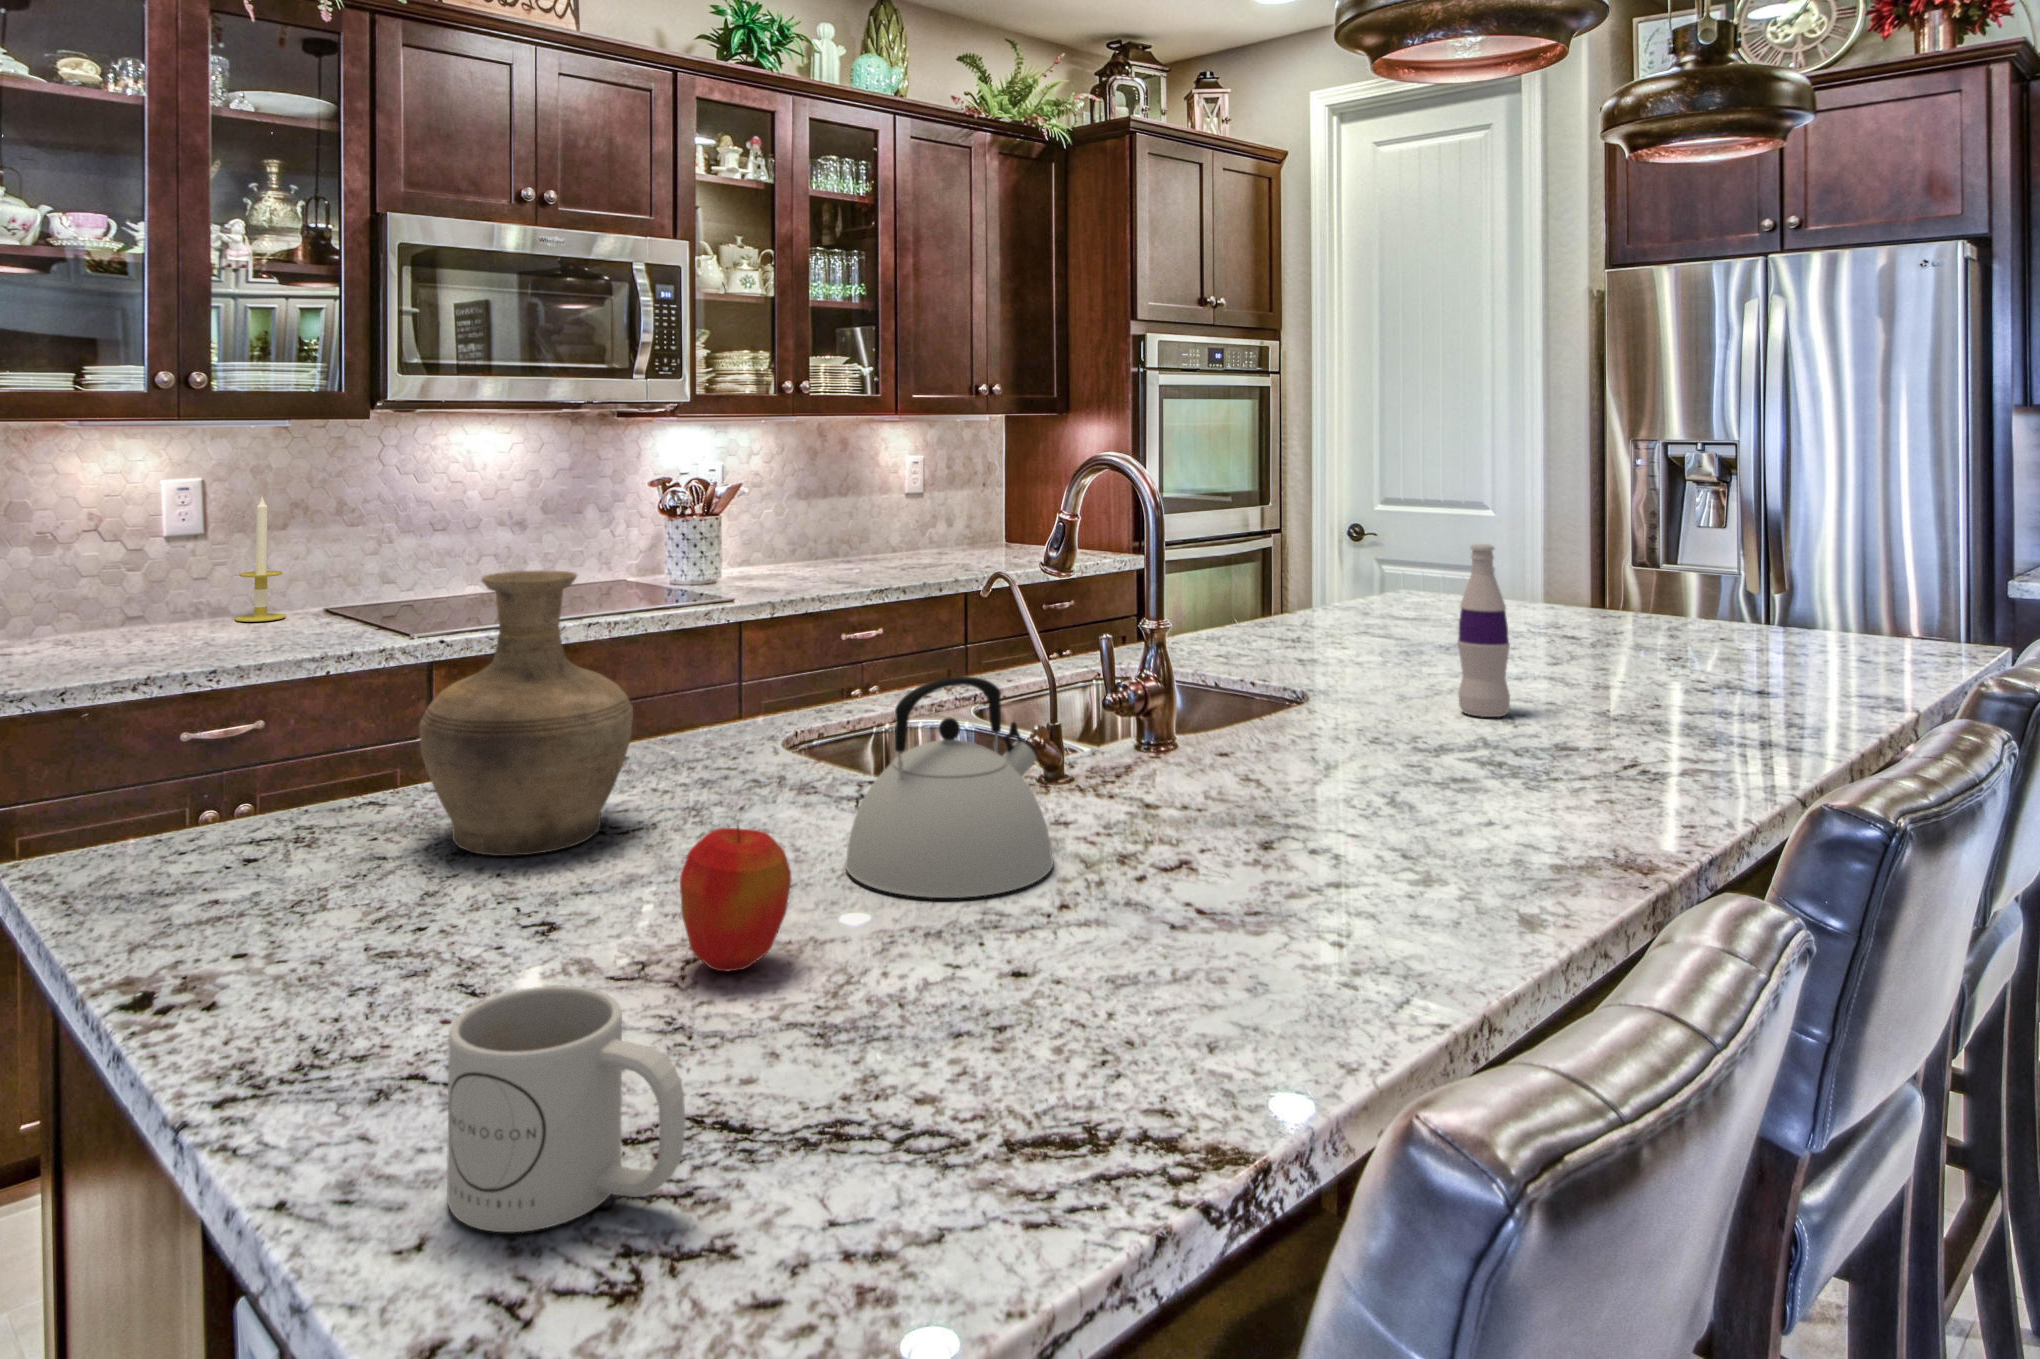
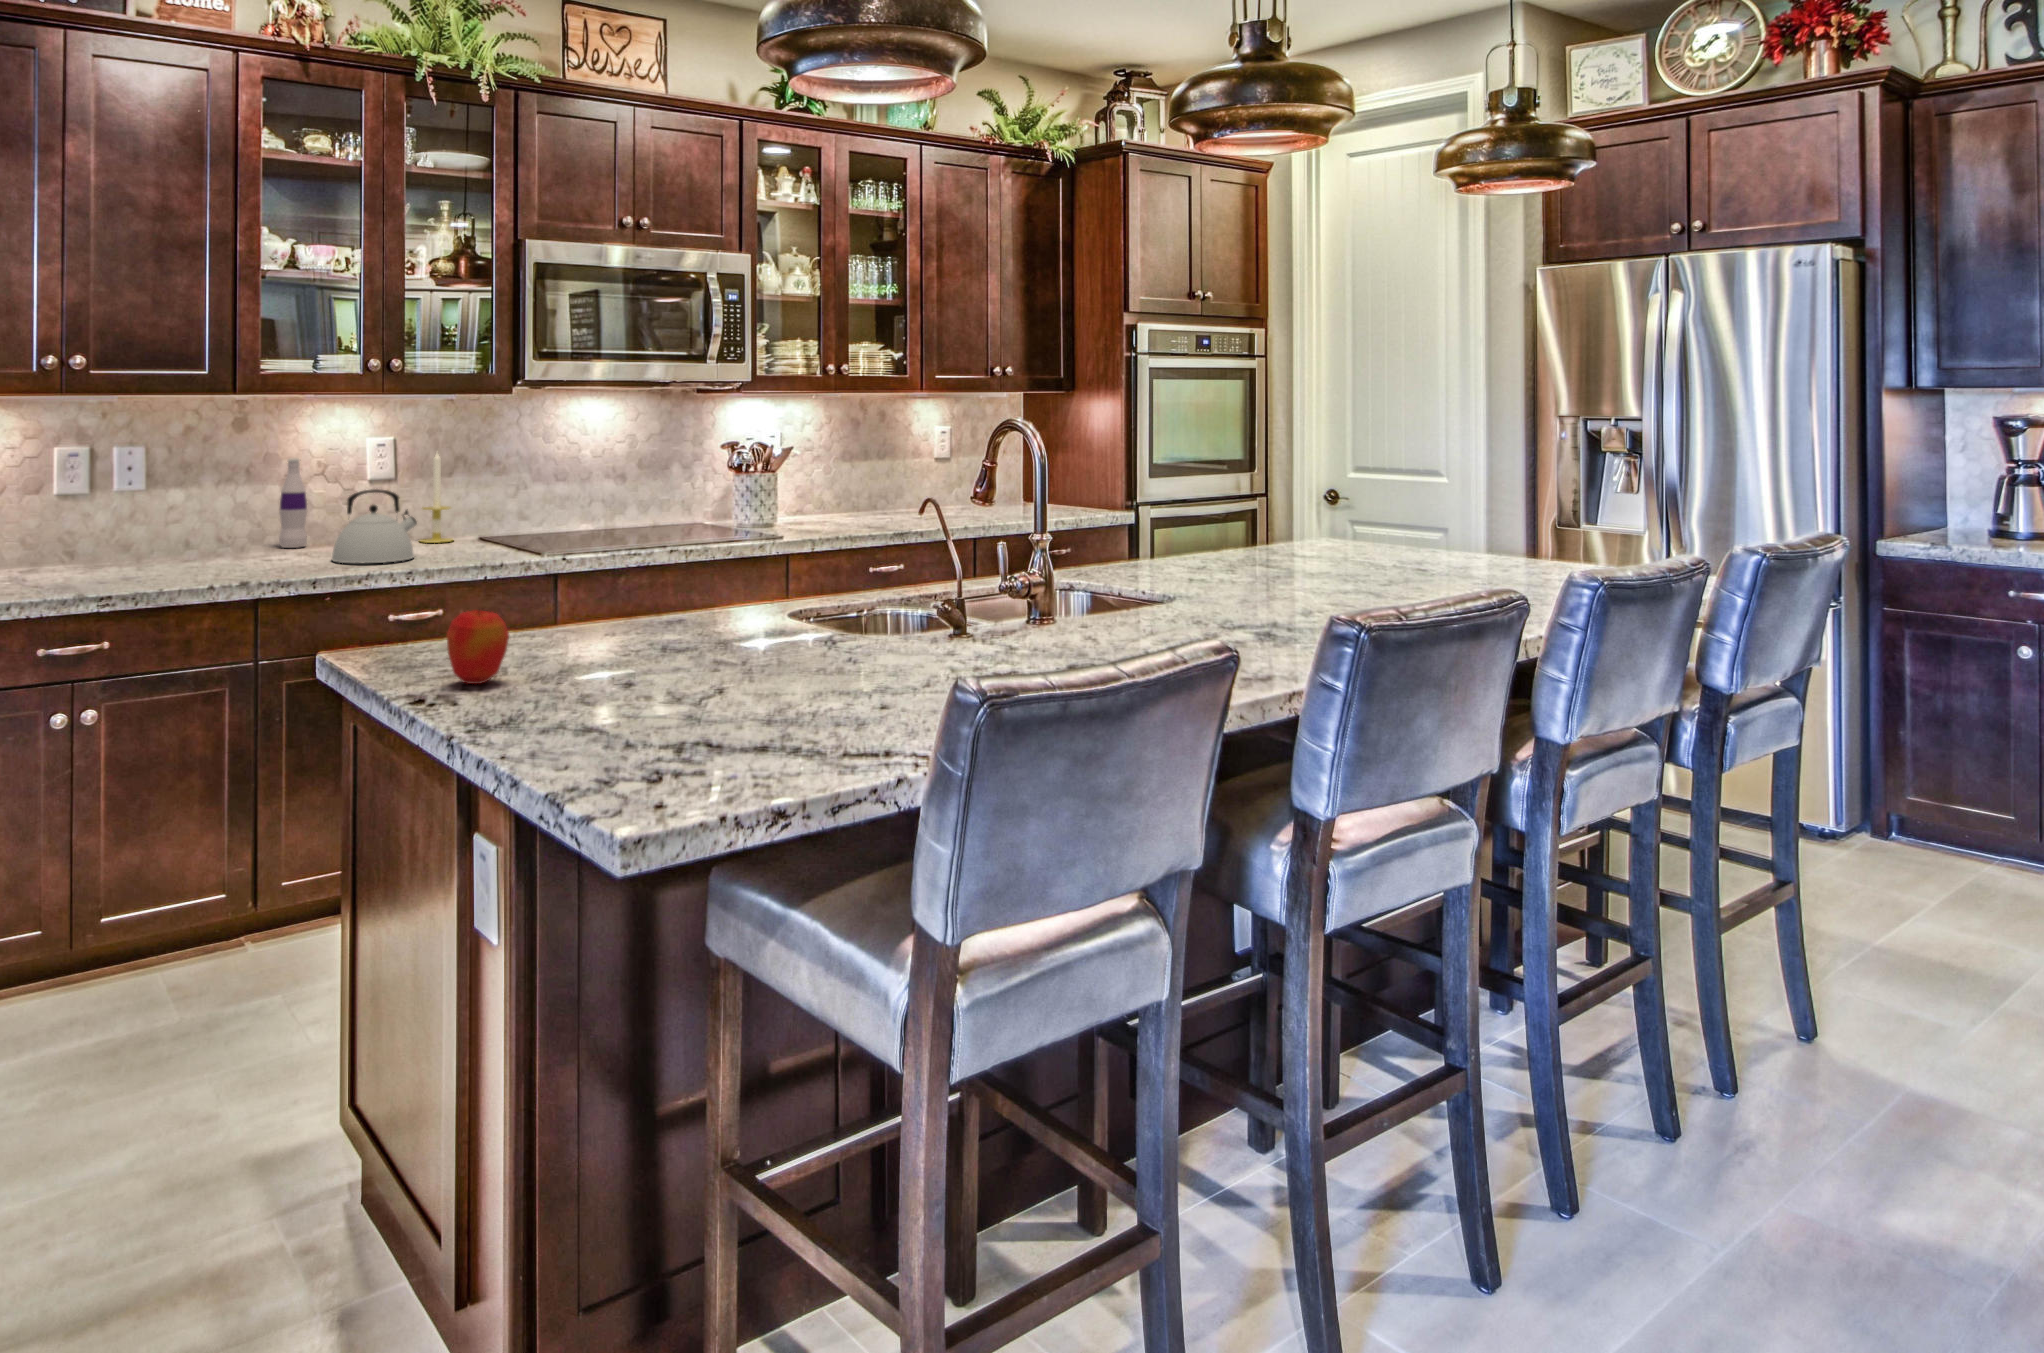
bottle: present [1457,544,1510,717] -> present [279,458,307,548]
vase: present [419,570,633,856] -> none [563,484,690,652]
kettle: present [845,676,1053,898] -> present [332,489,417,563]
apple: present [680,825,791,971] -> present [446,610,509,684]
mug: present [447,986,685,1232] -> none [589,661,697,757]

